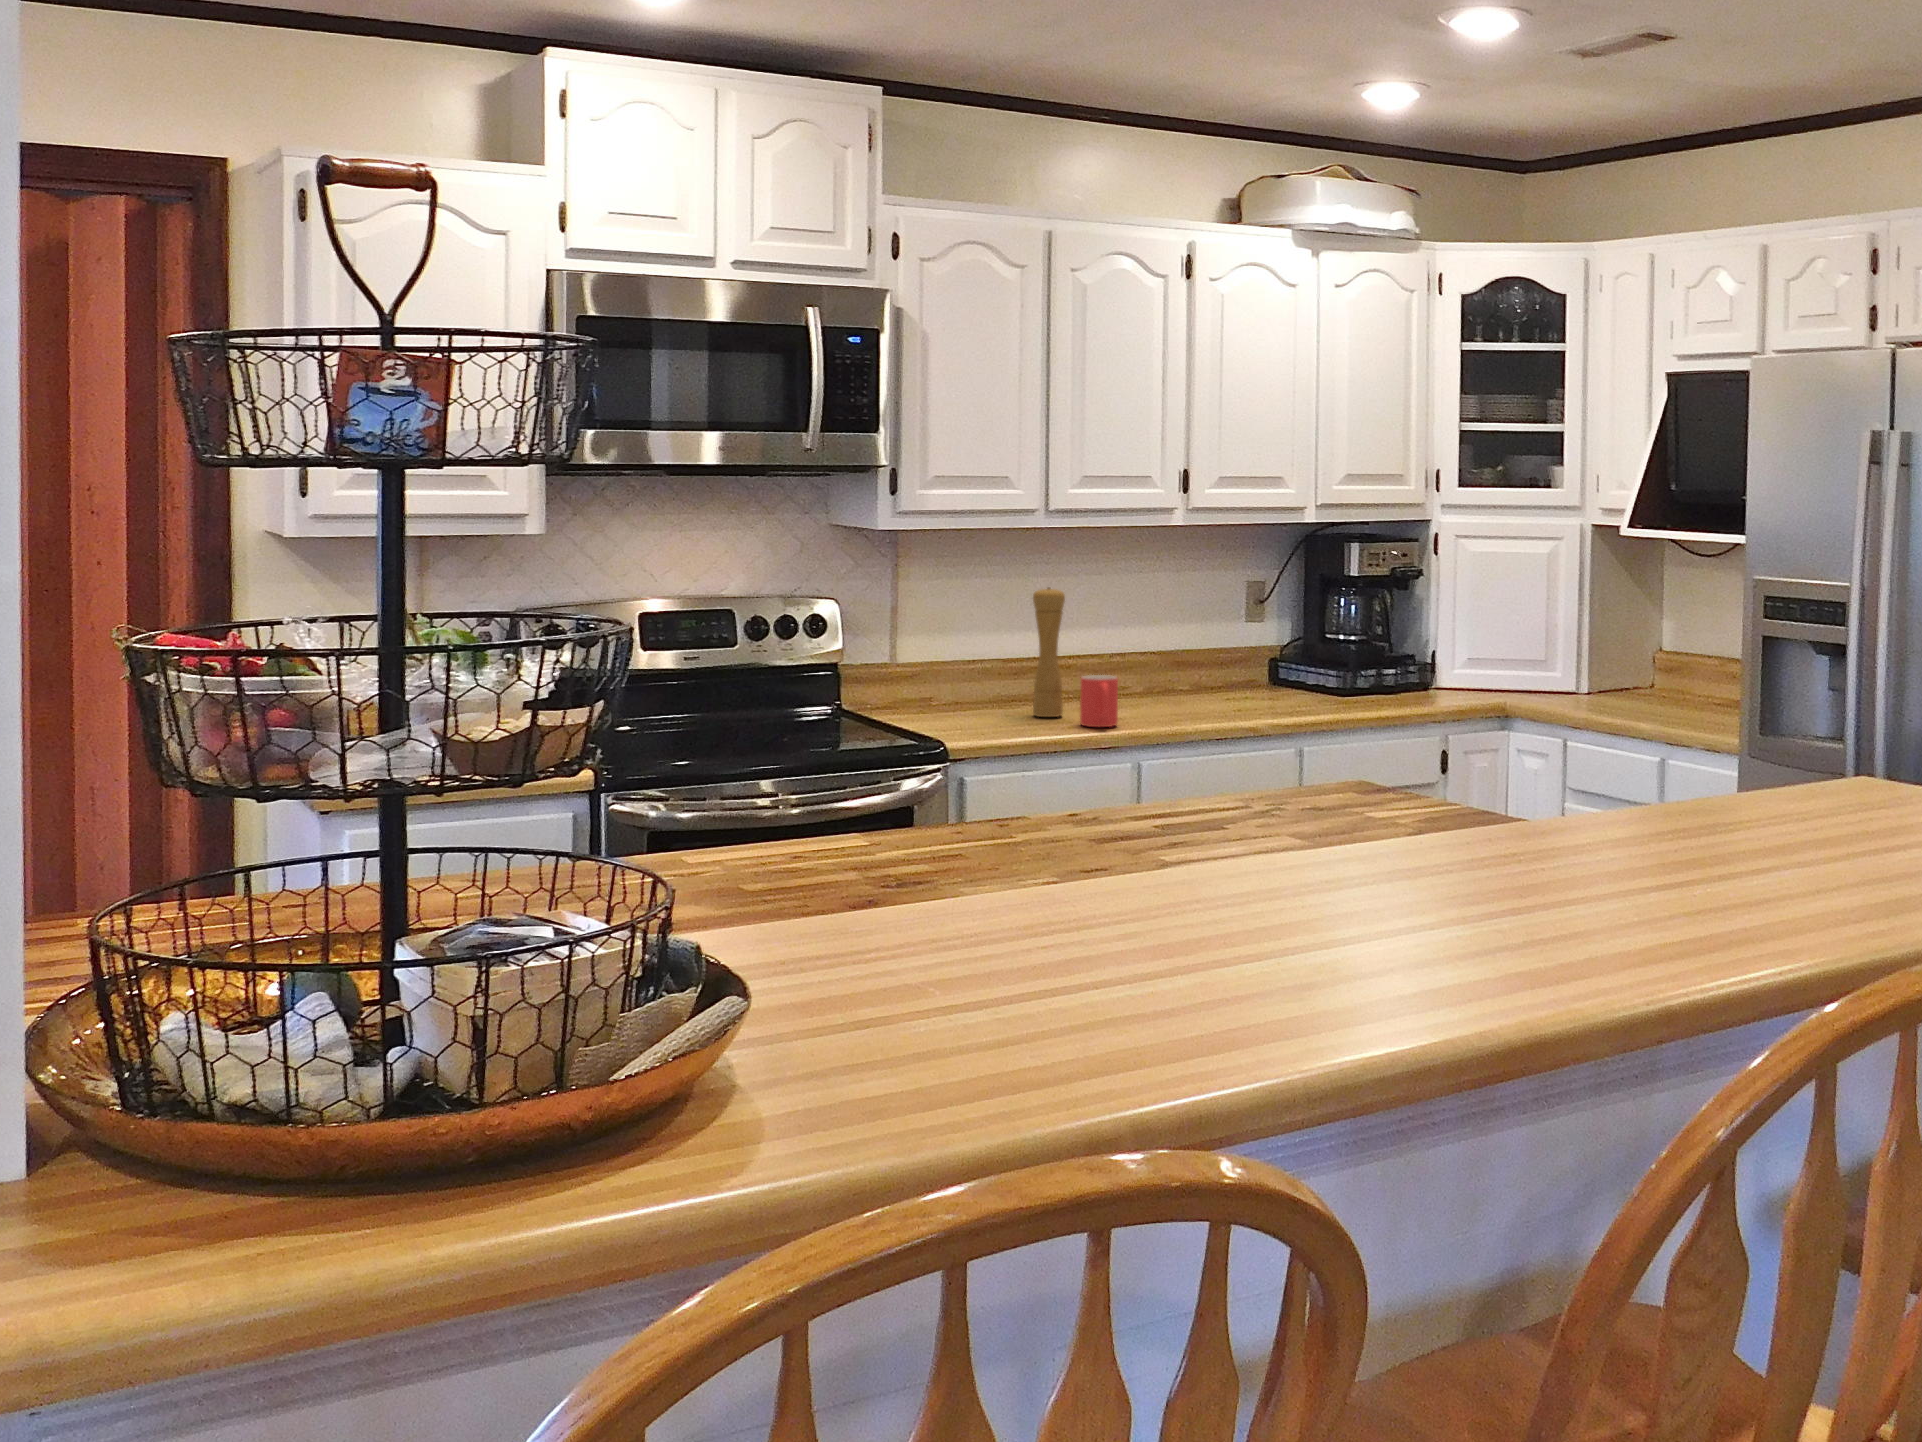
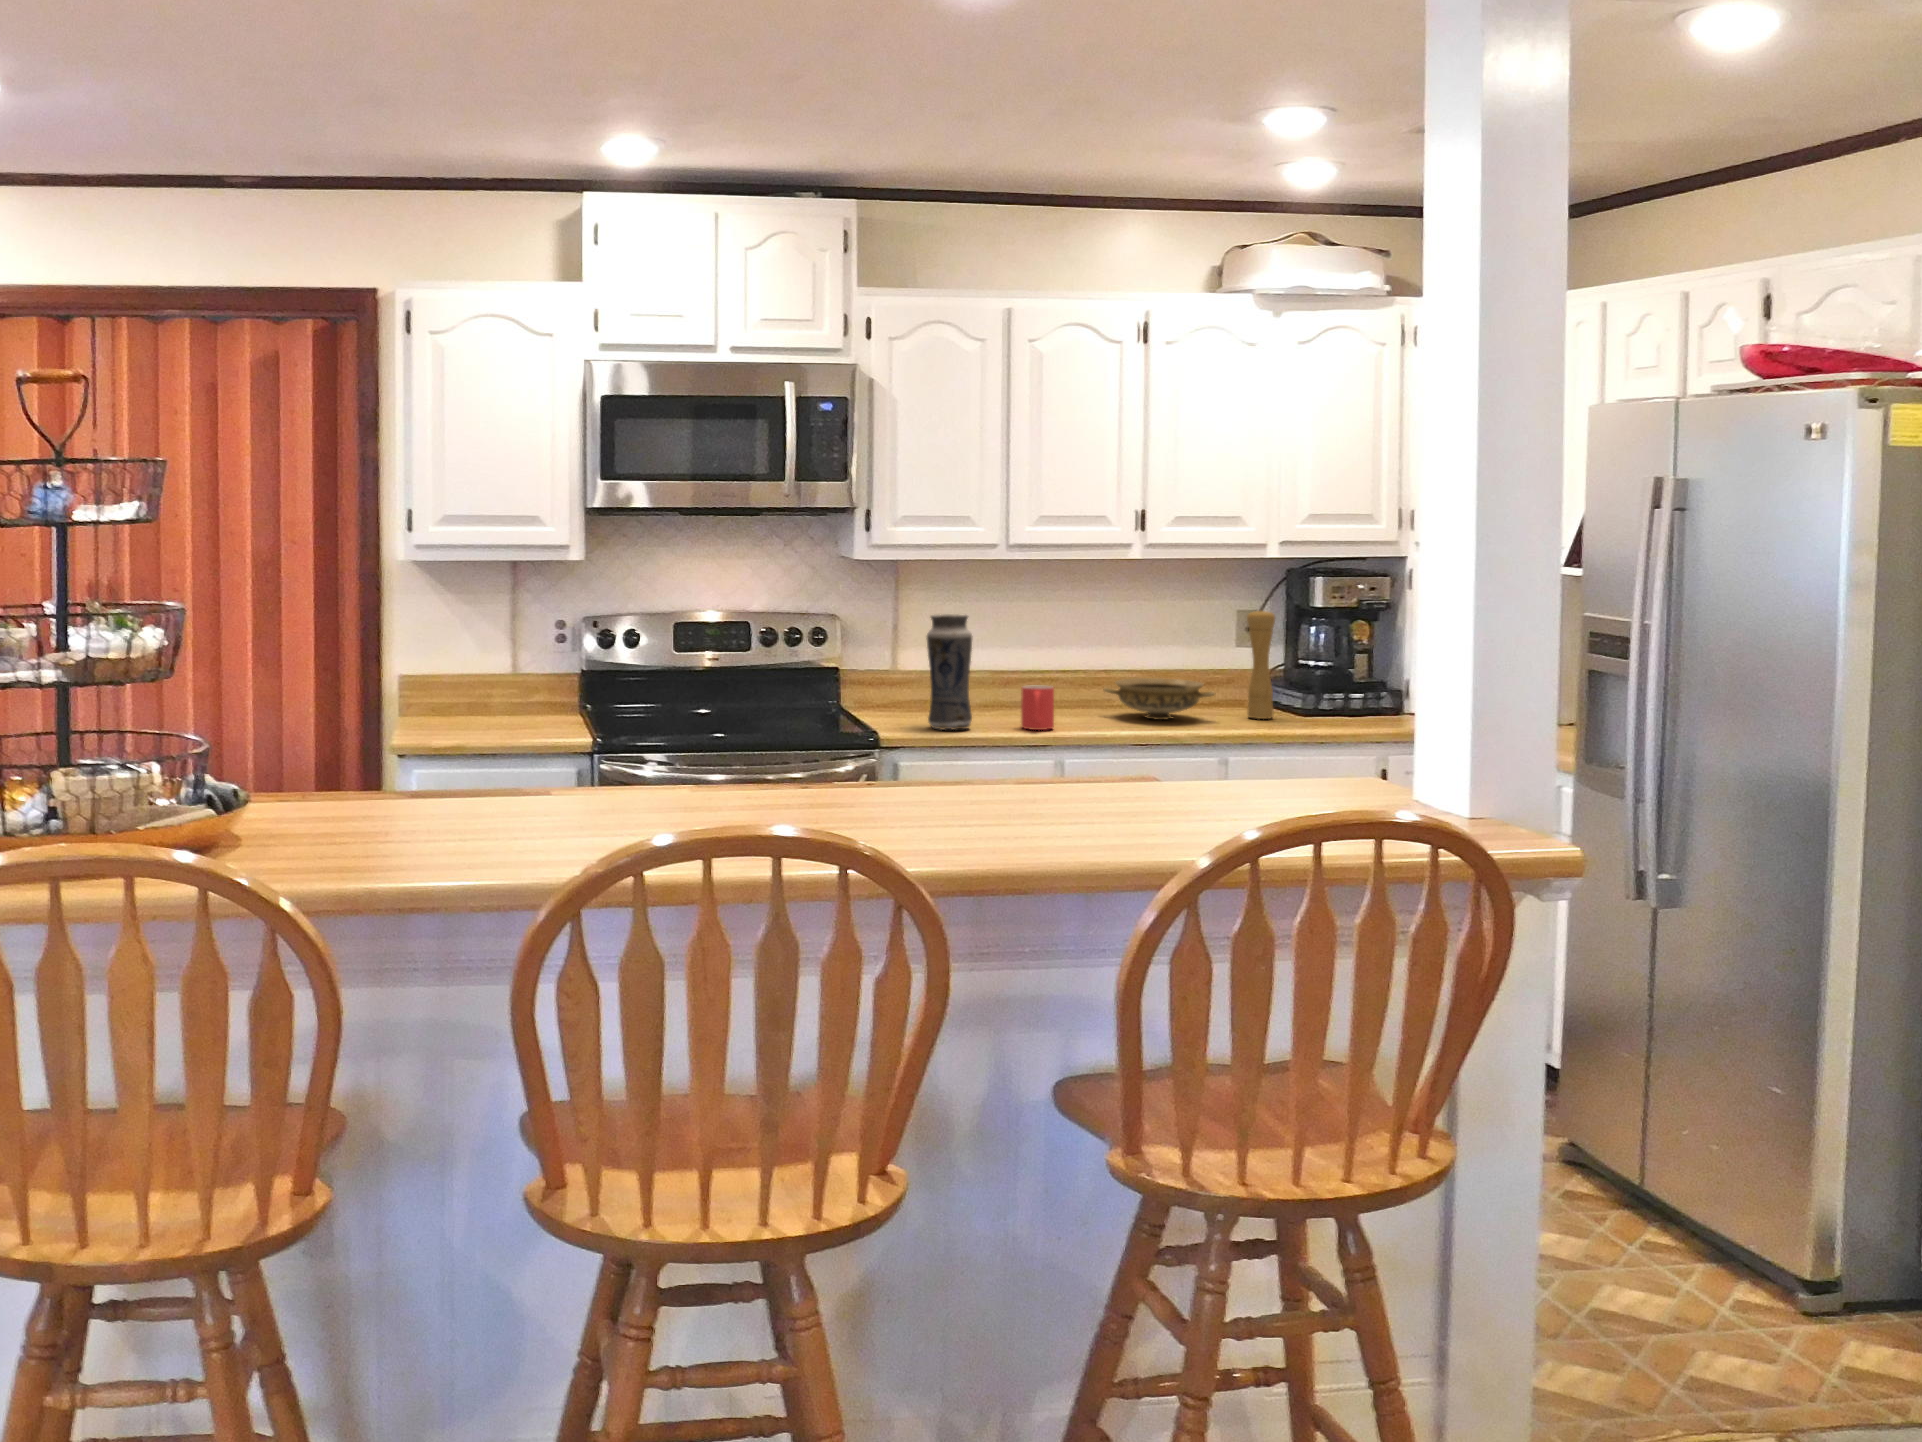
pepper mill: present [1033,587,1065,717] -> present [1247,610,1275,719]
vase: none [977,594,1032,733] -> present [927,614,972,730]
ceramic bowl: none [1143,659,1264,707] -> present [1104,678,1215,720]

